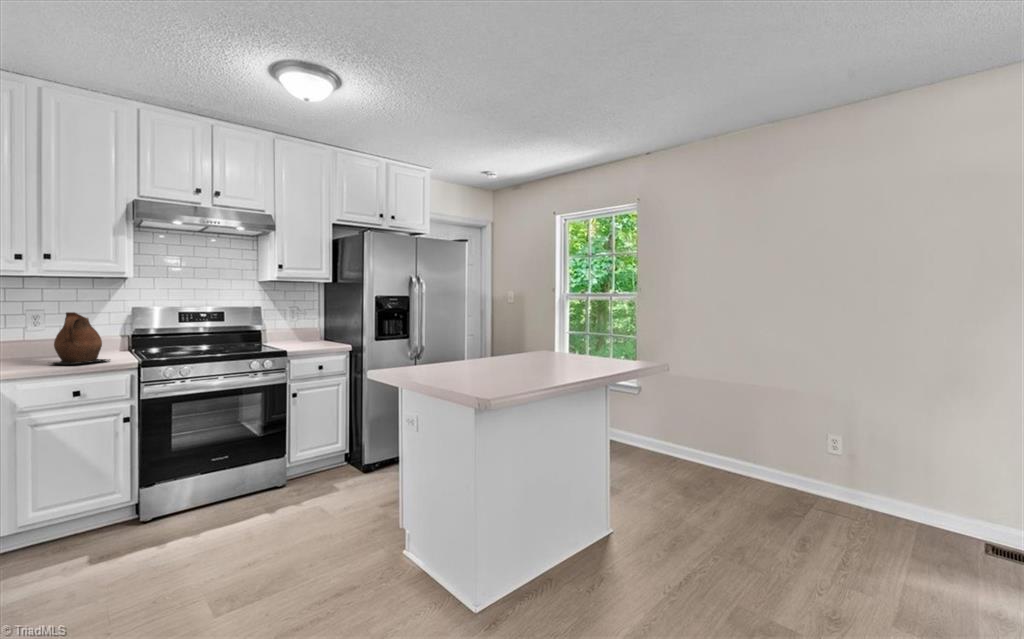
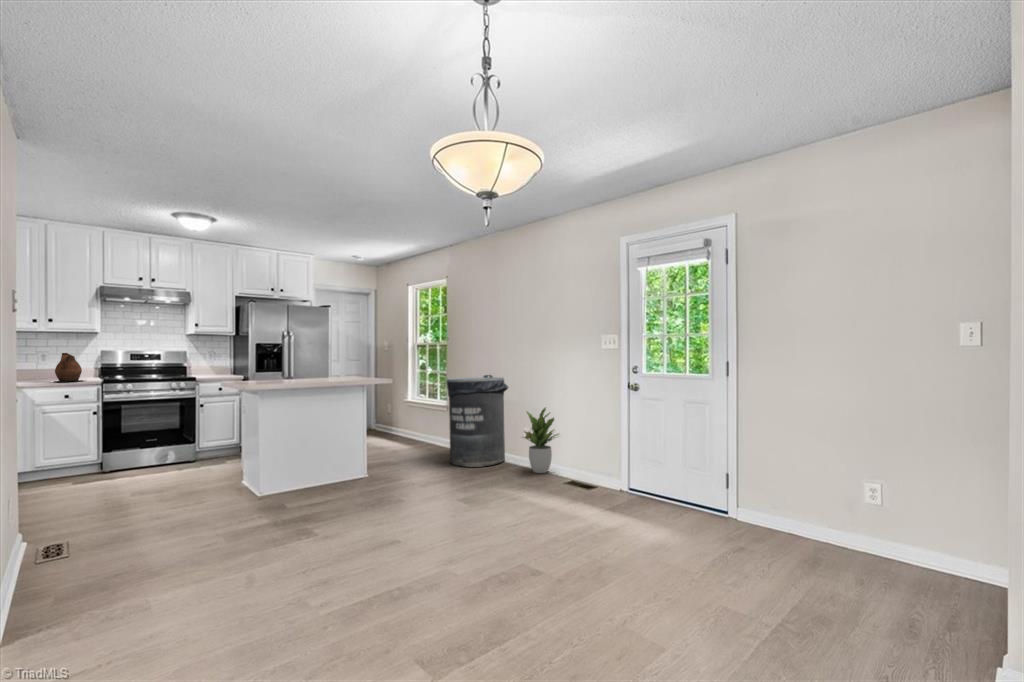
trash can: none [704,360,816,517] -> present [447,375,508,467]
potted plant: none [873,424,967,540] -> present [524,407,559,473]

